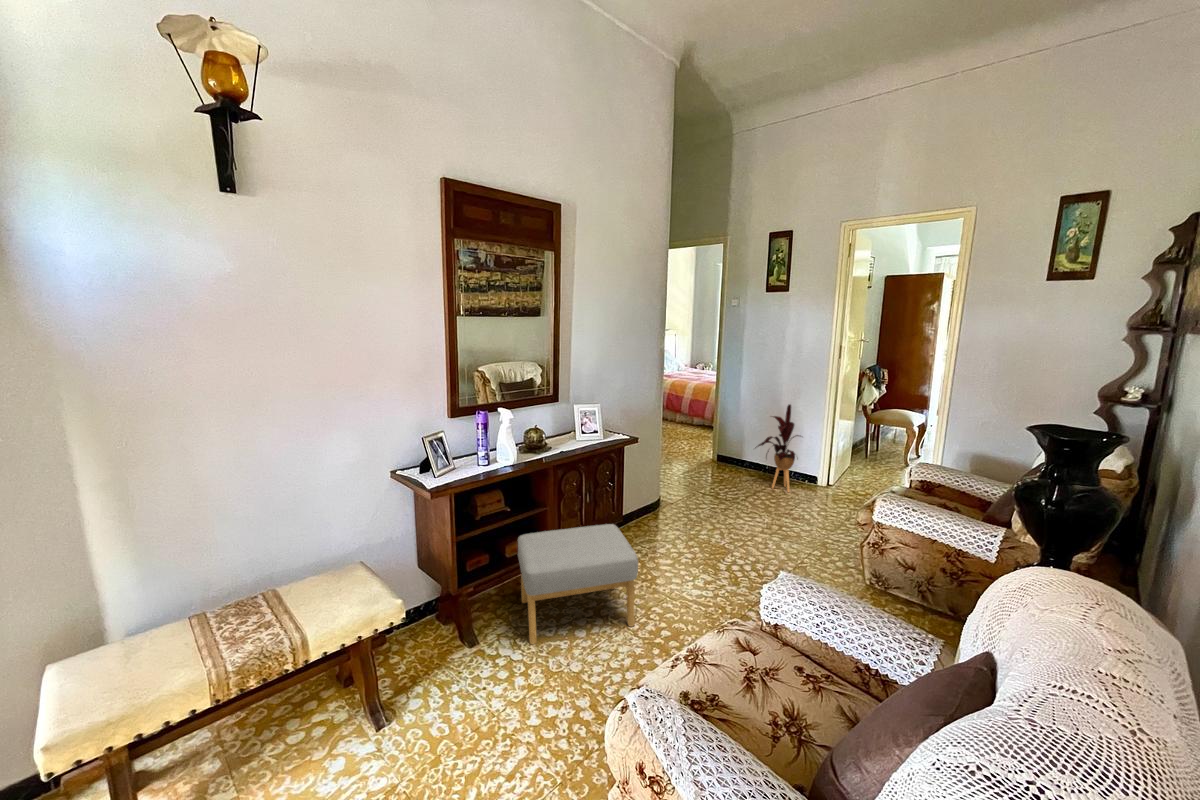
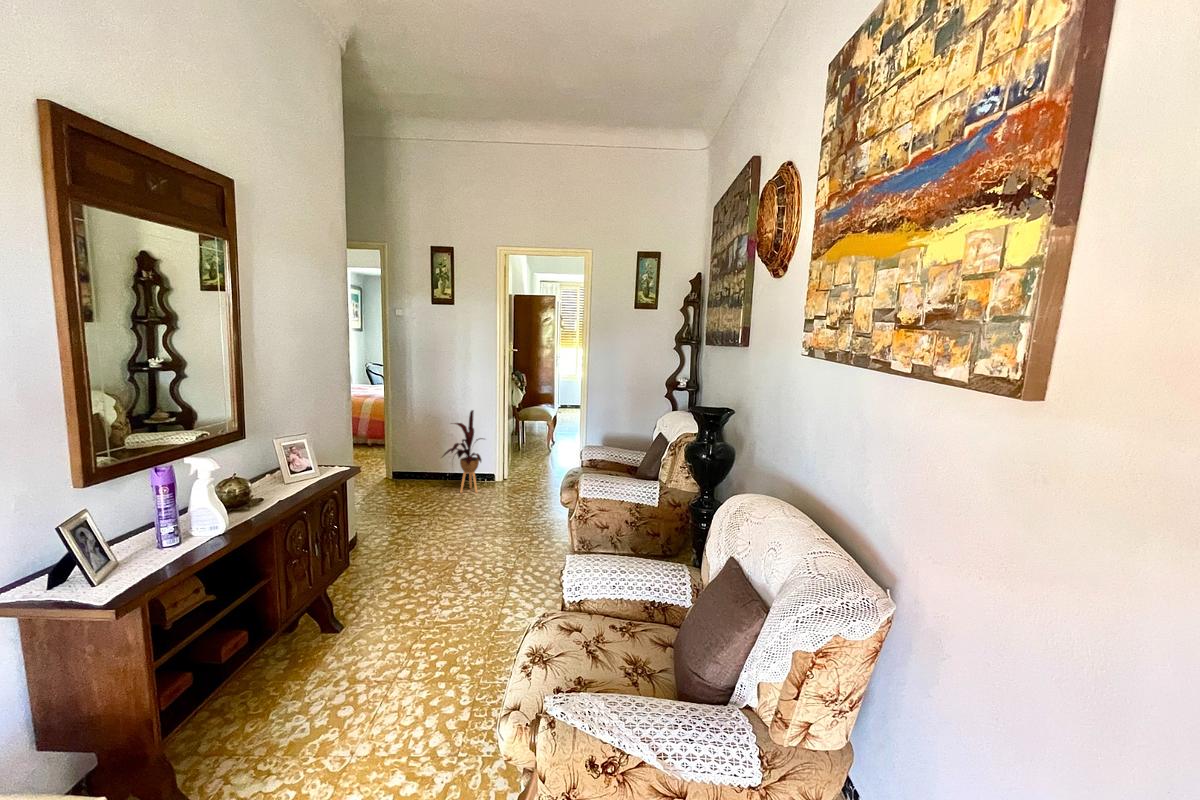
footstool: present [518,524,638,644] -> none [223,573,406,760]

